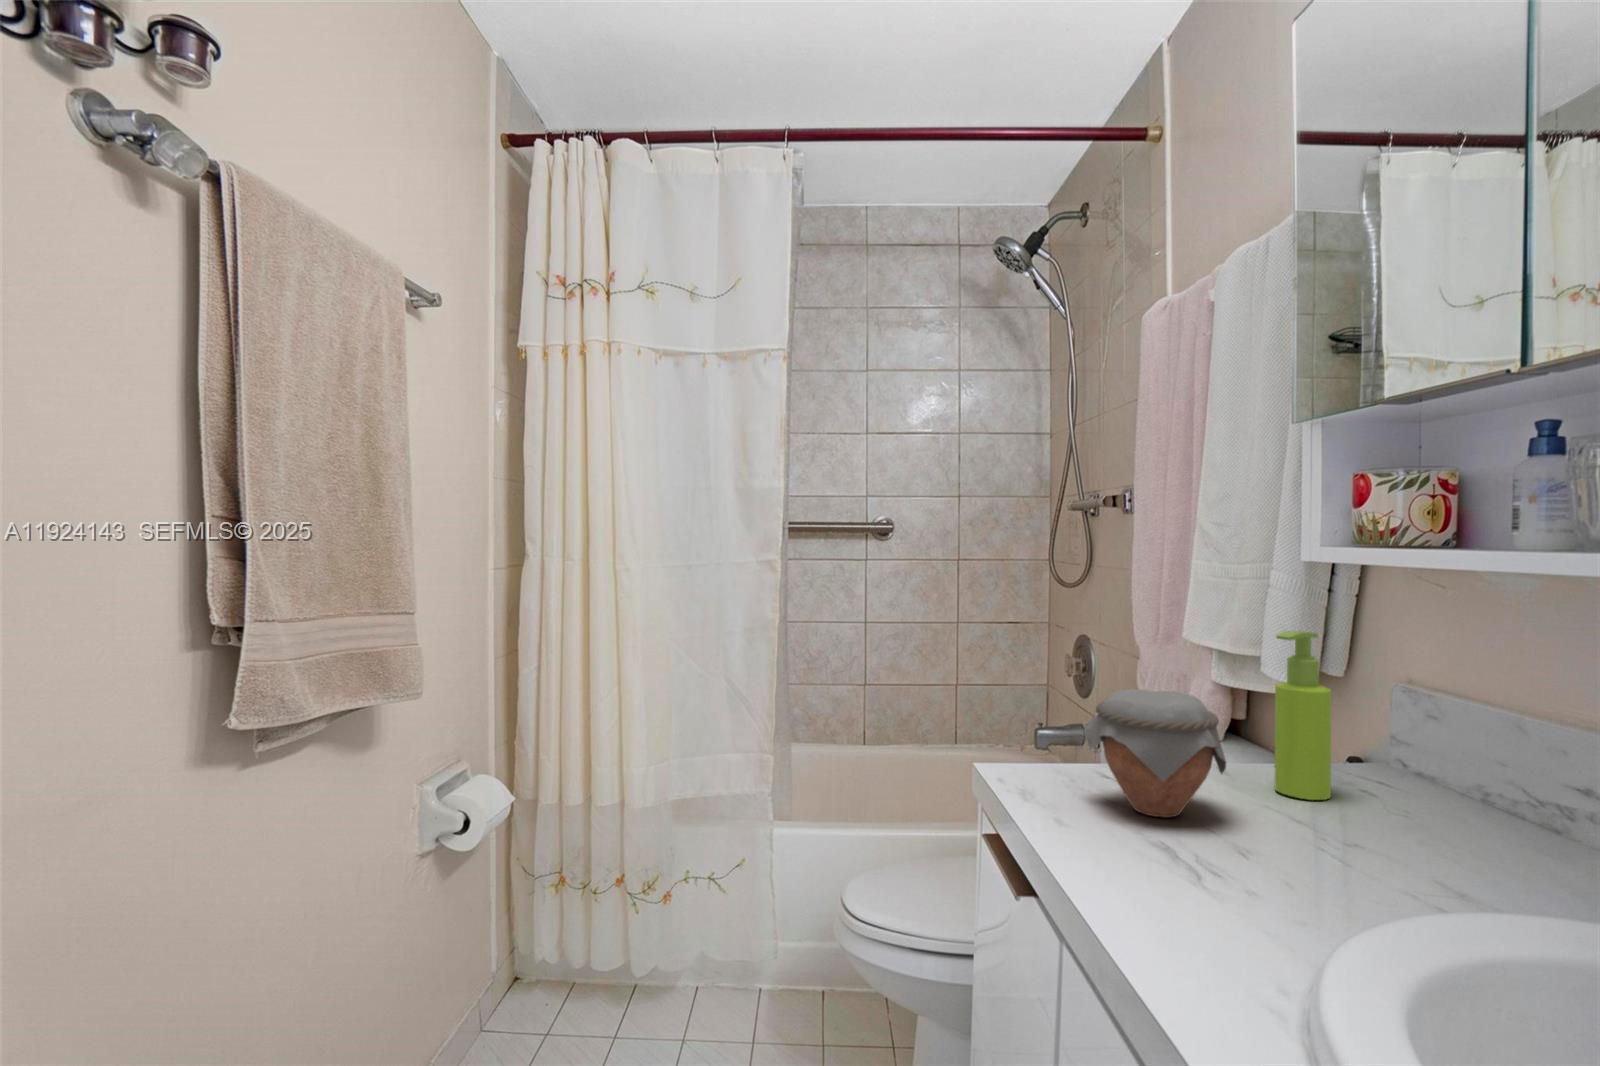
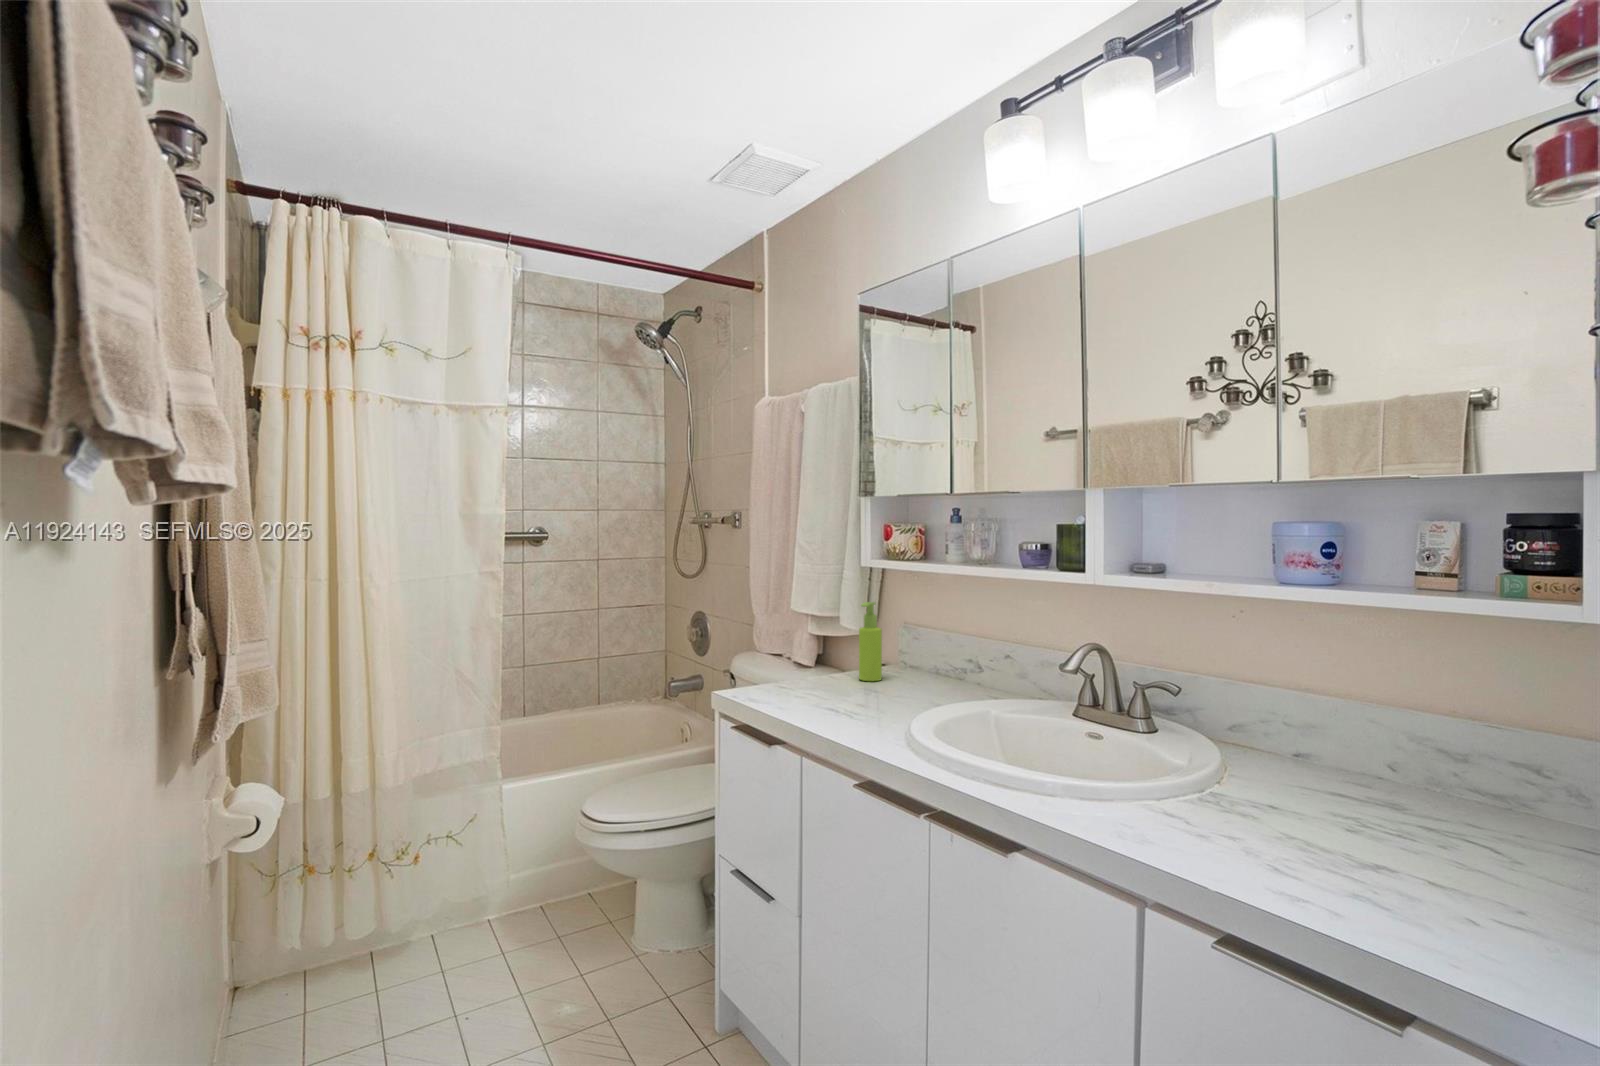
jar: present [1083,689,1226,817] -> none [784,636,850,698]

